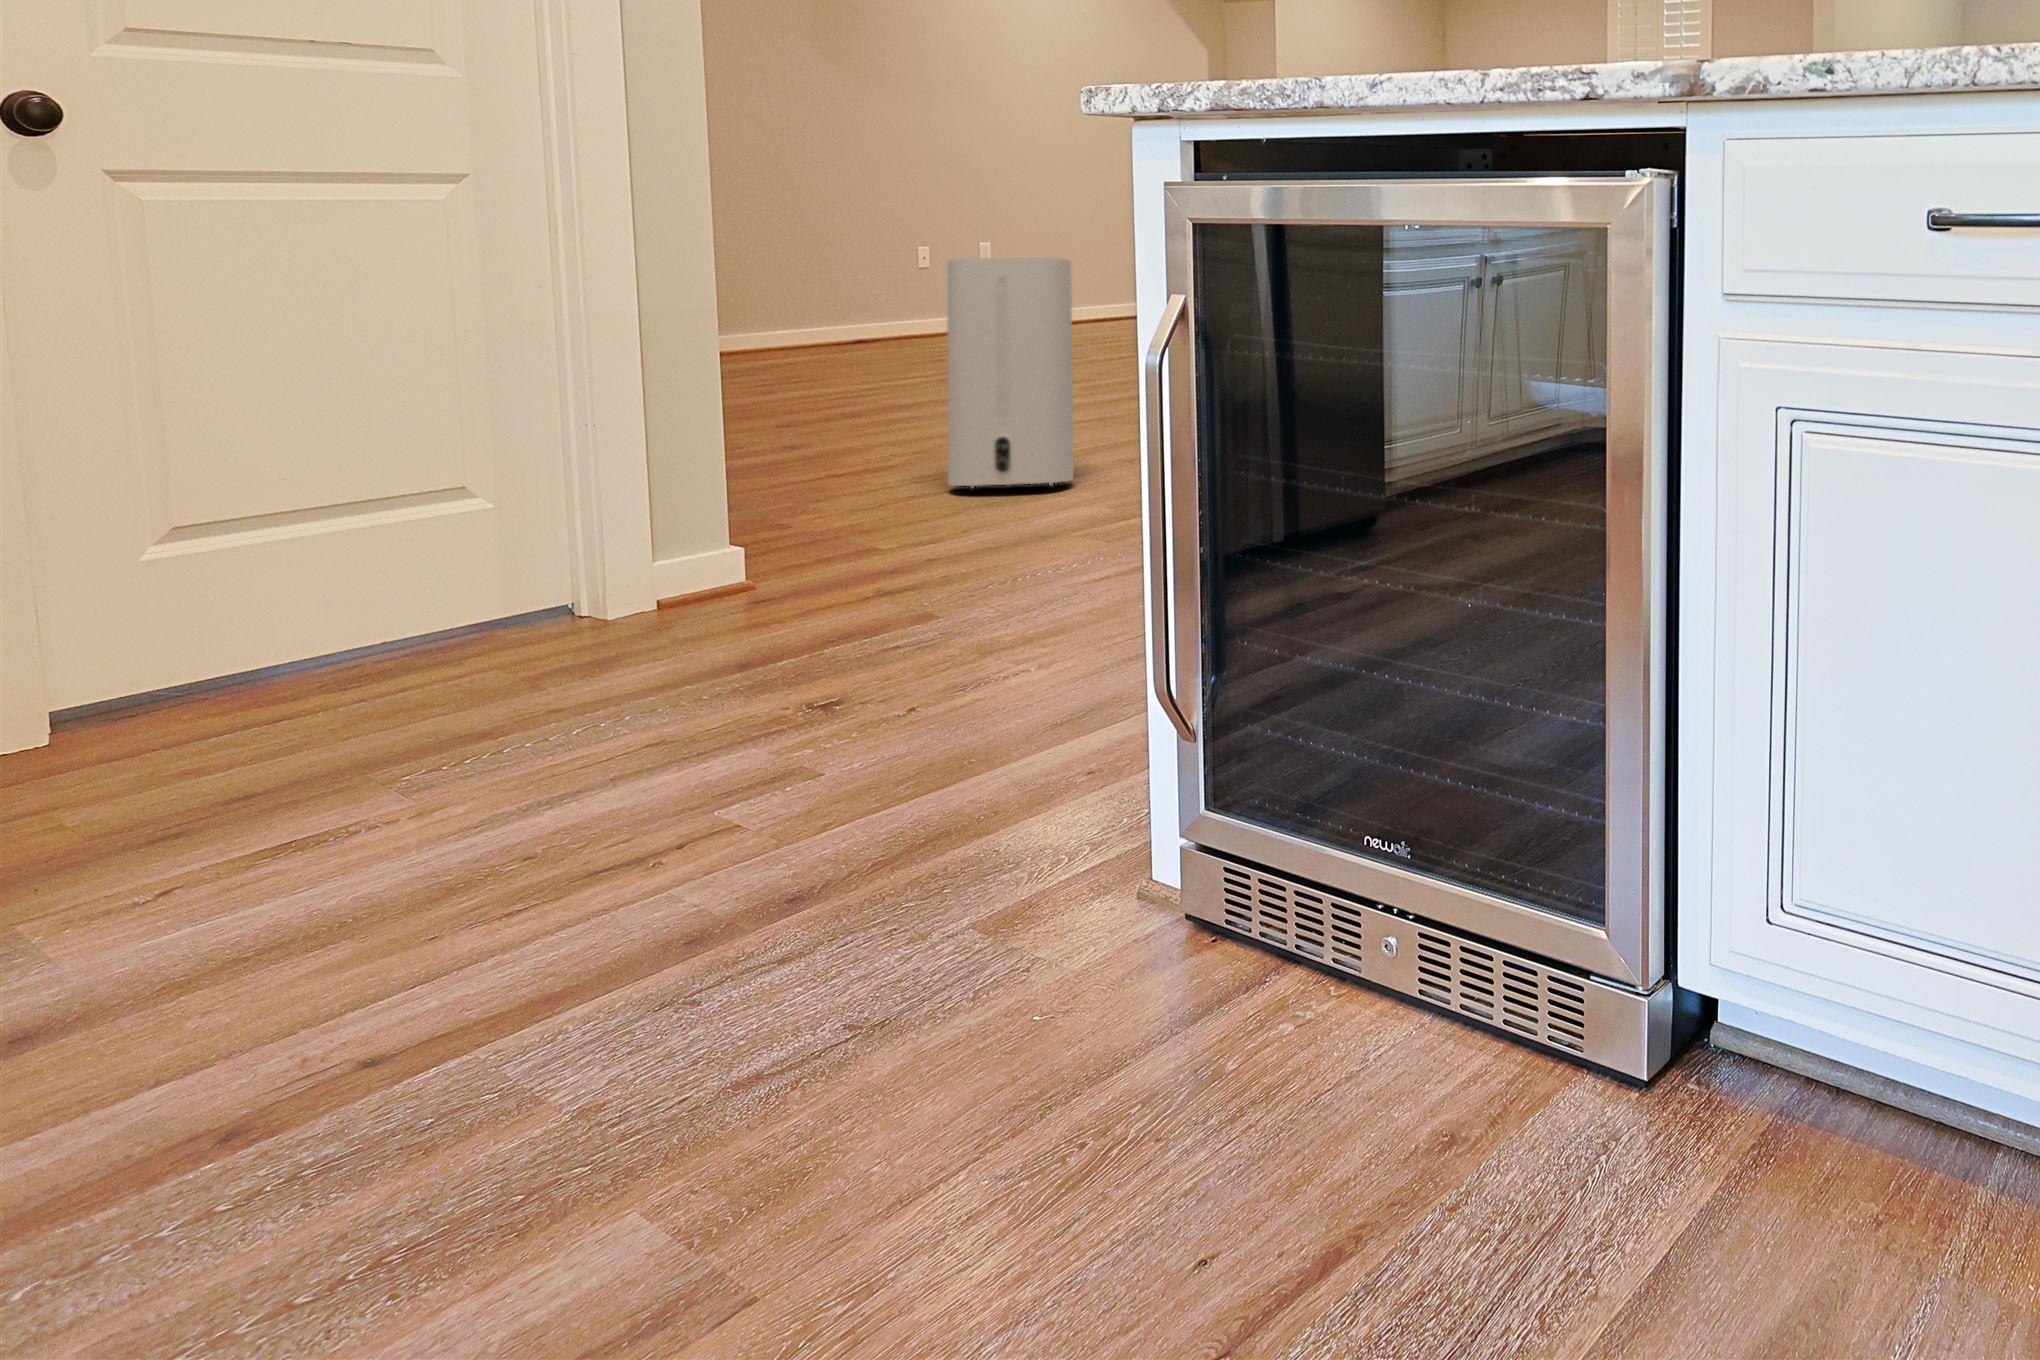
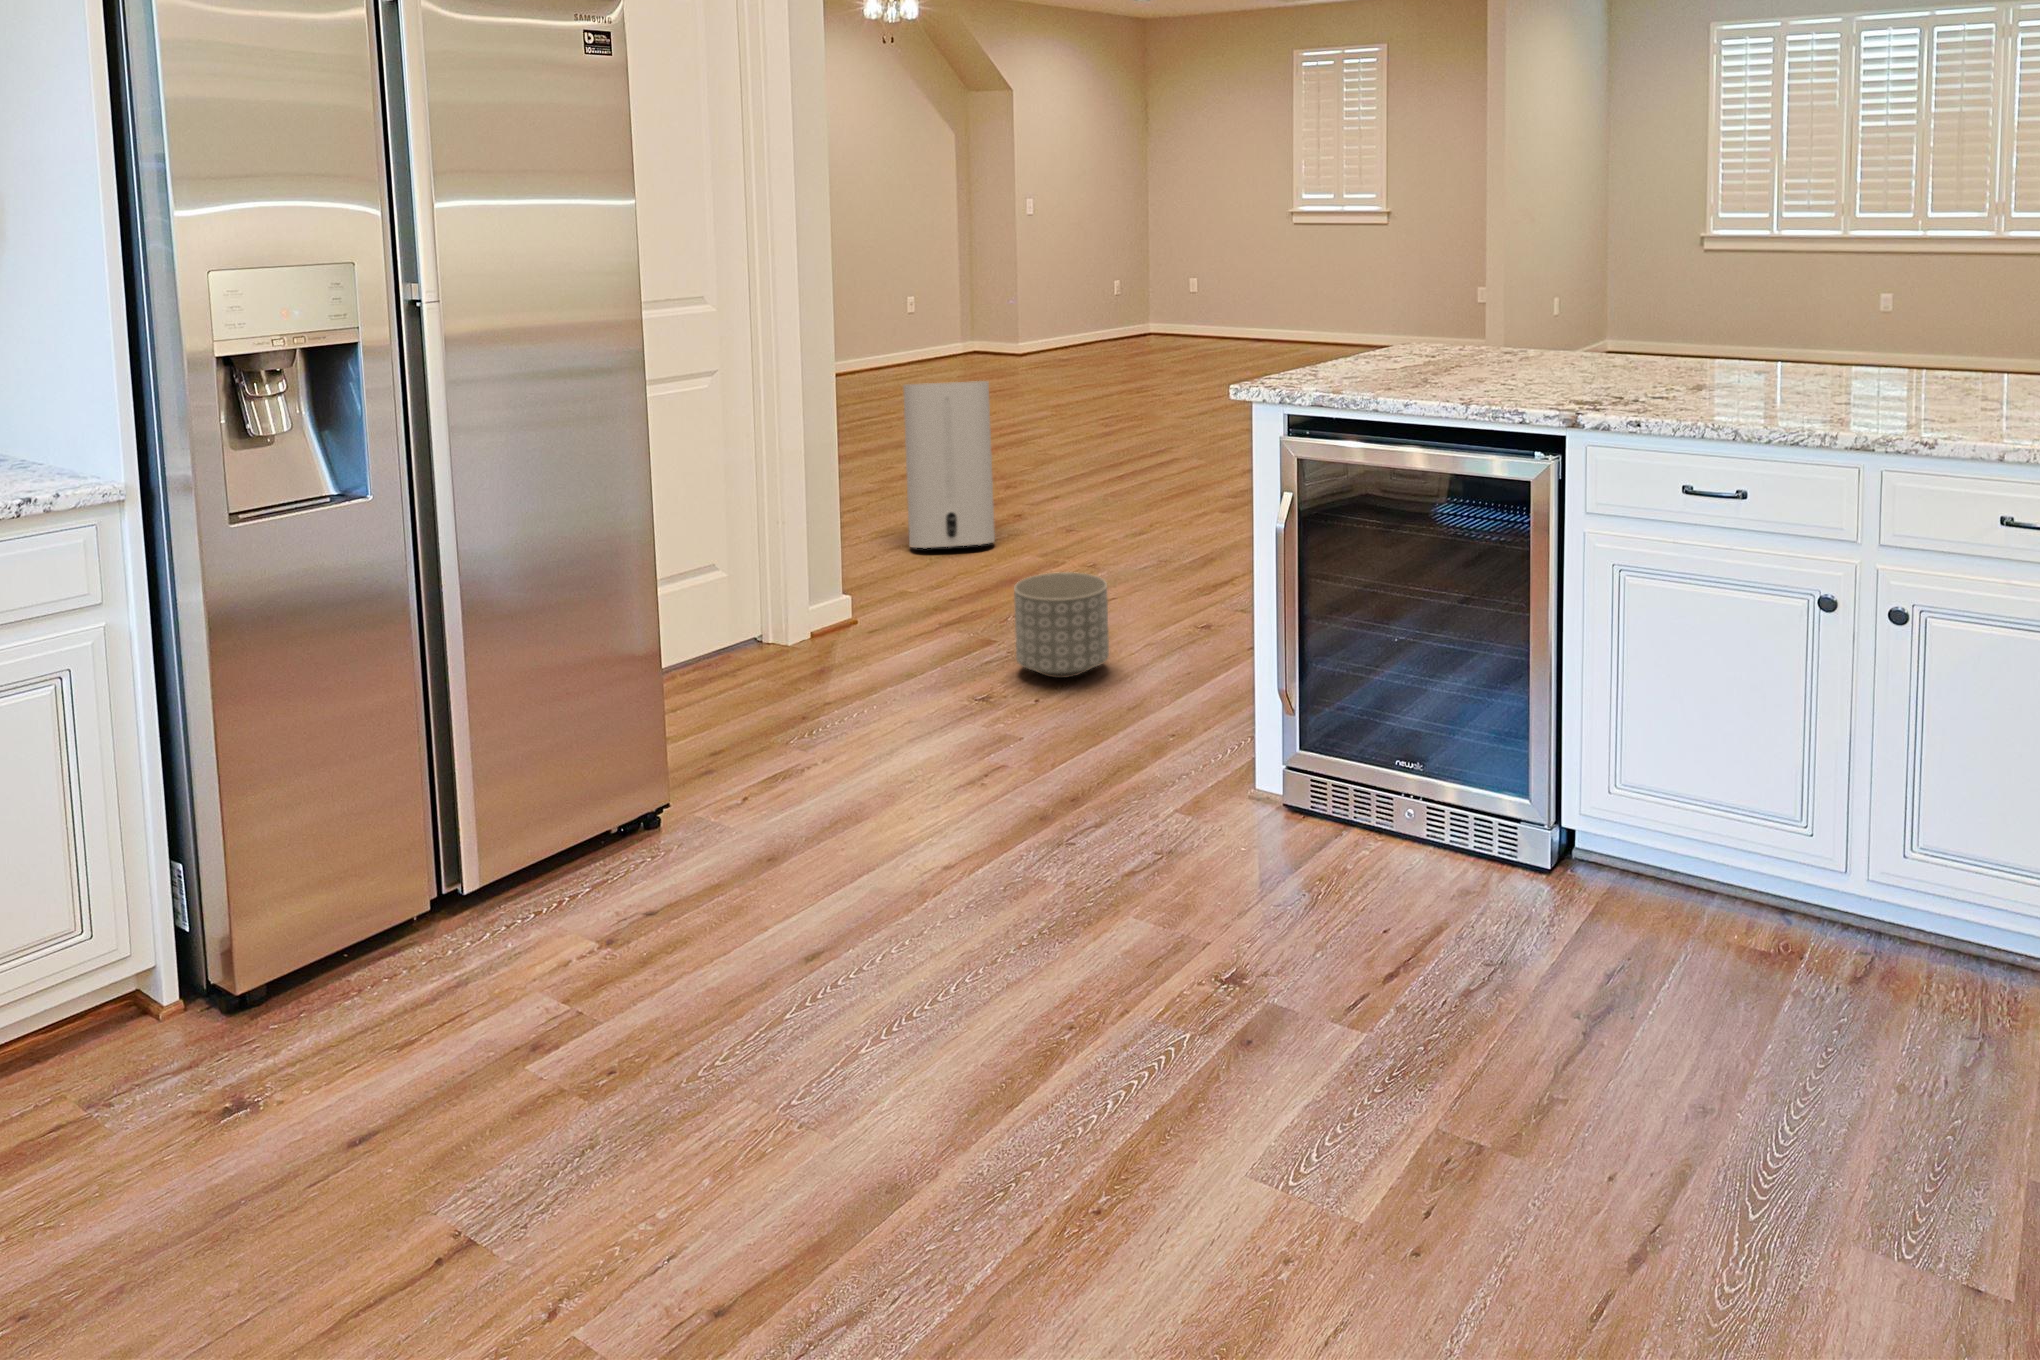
planter: none [918,498,1083,664] -> present [1014,572,1109,678]

